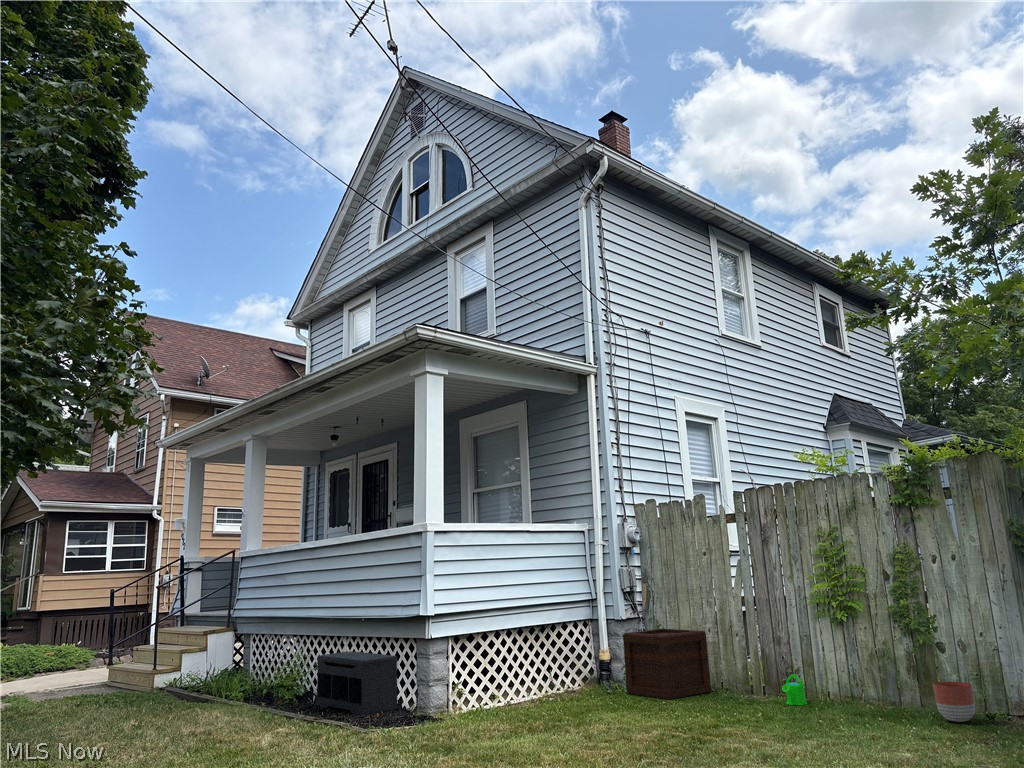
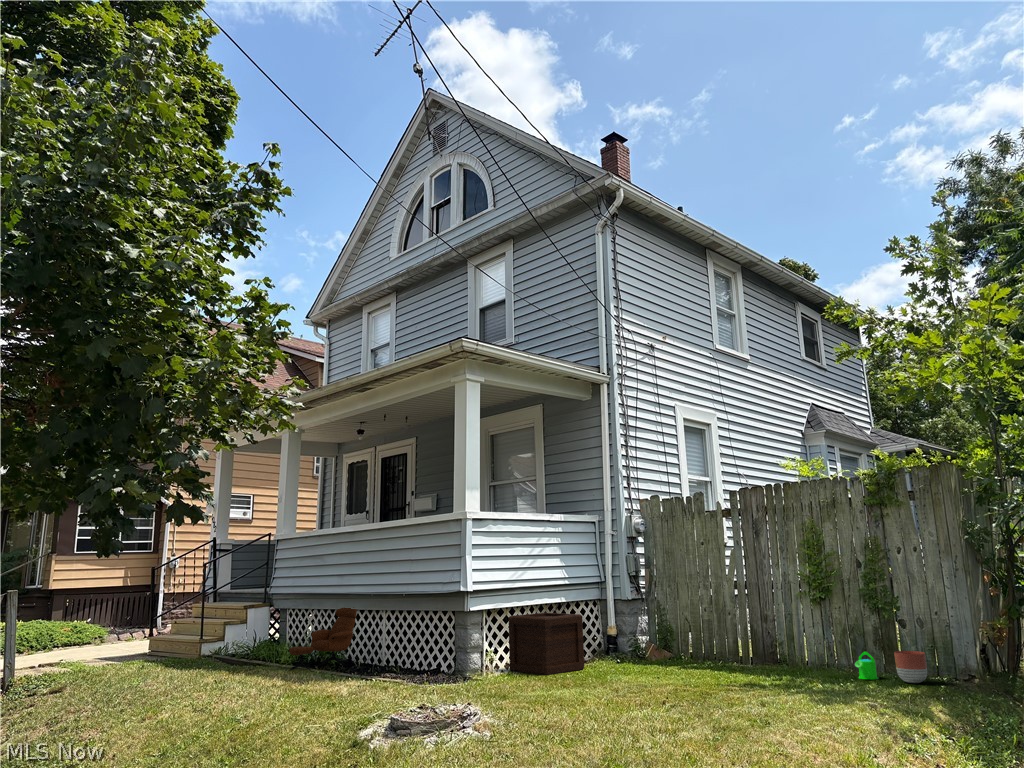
wooden crate: present [623,629,711,700] -> present [509,613,584,675]
lounge chair: none [236,632,317,708] -> present [289,607,357,671]
bench: present [317,651,397,715] -> none [362,623,436,677]
watering can: present [782,674,807,705] -> present [855,652,878,679]

